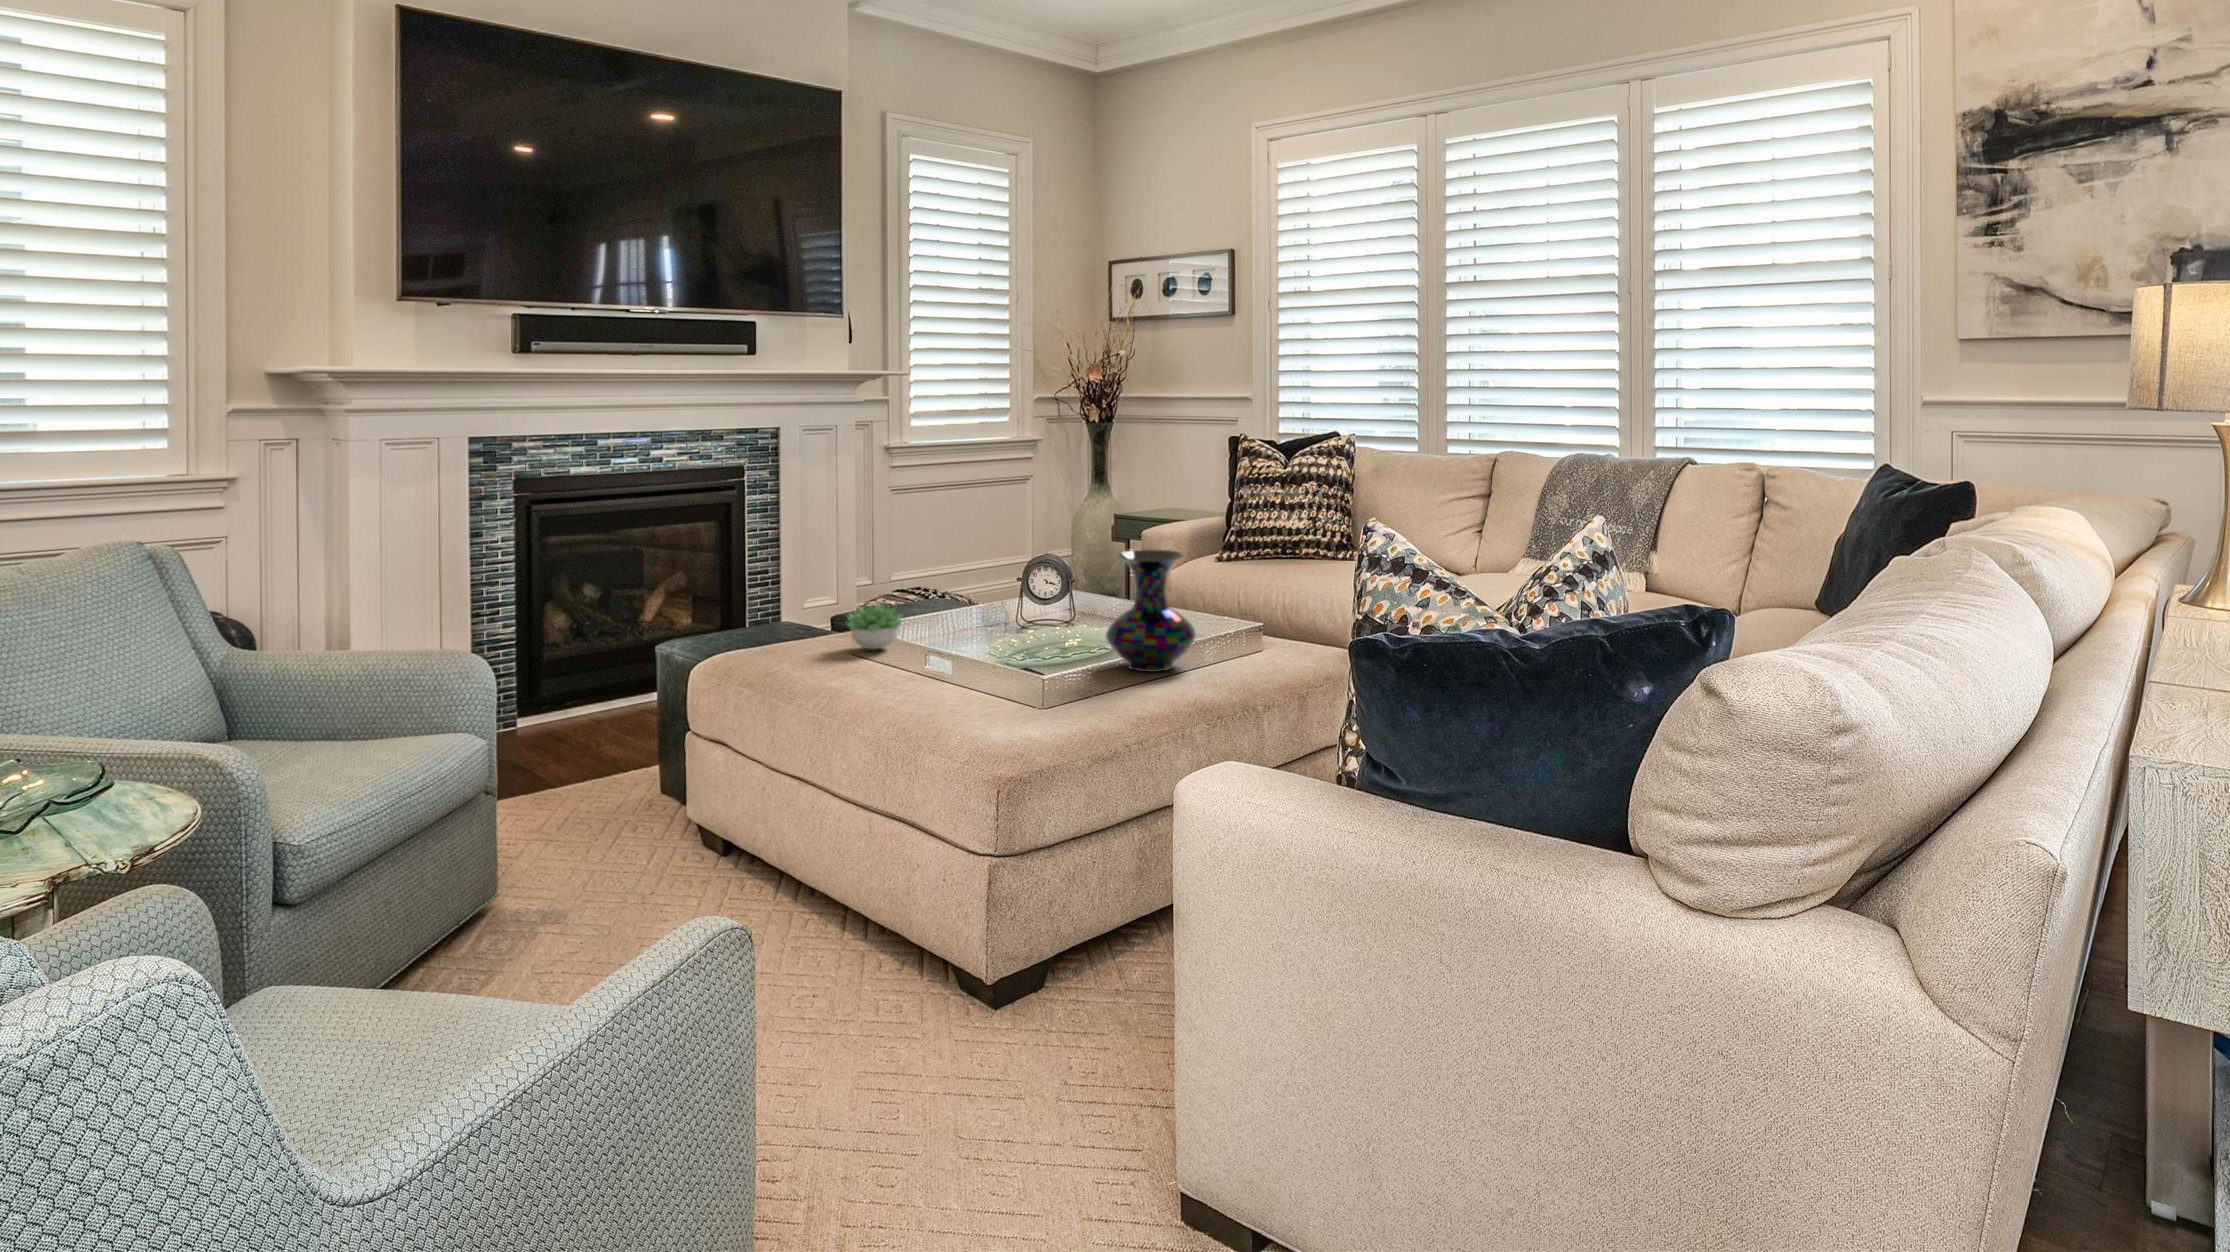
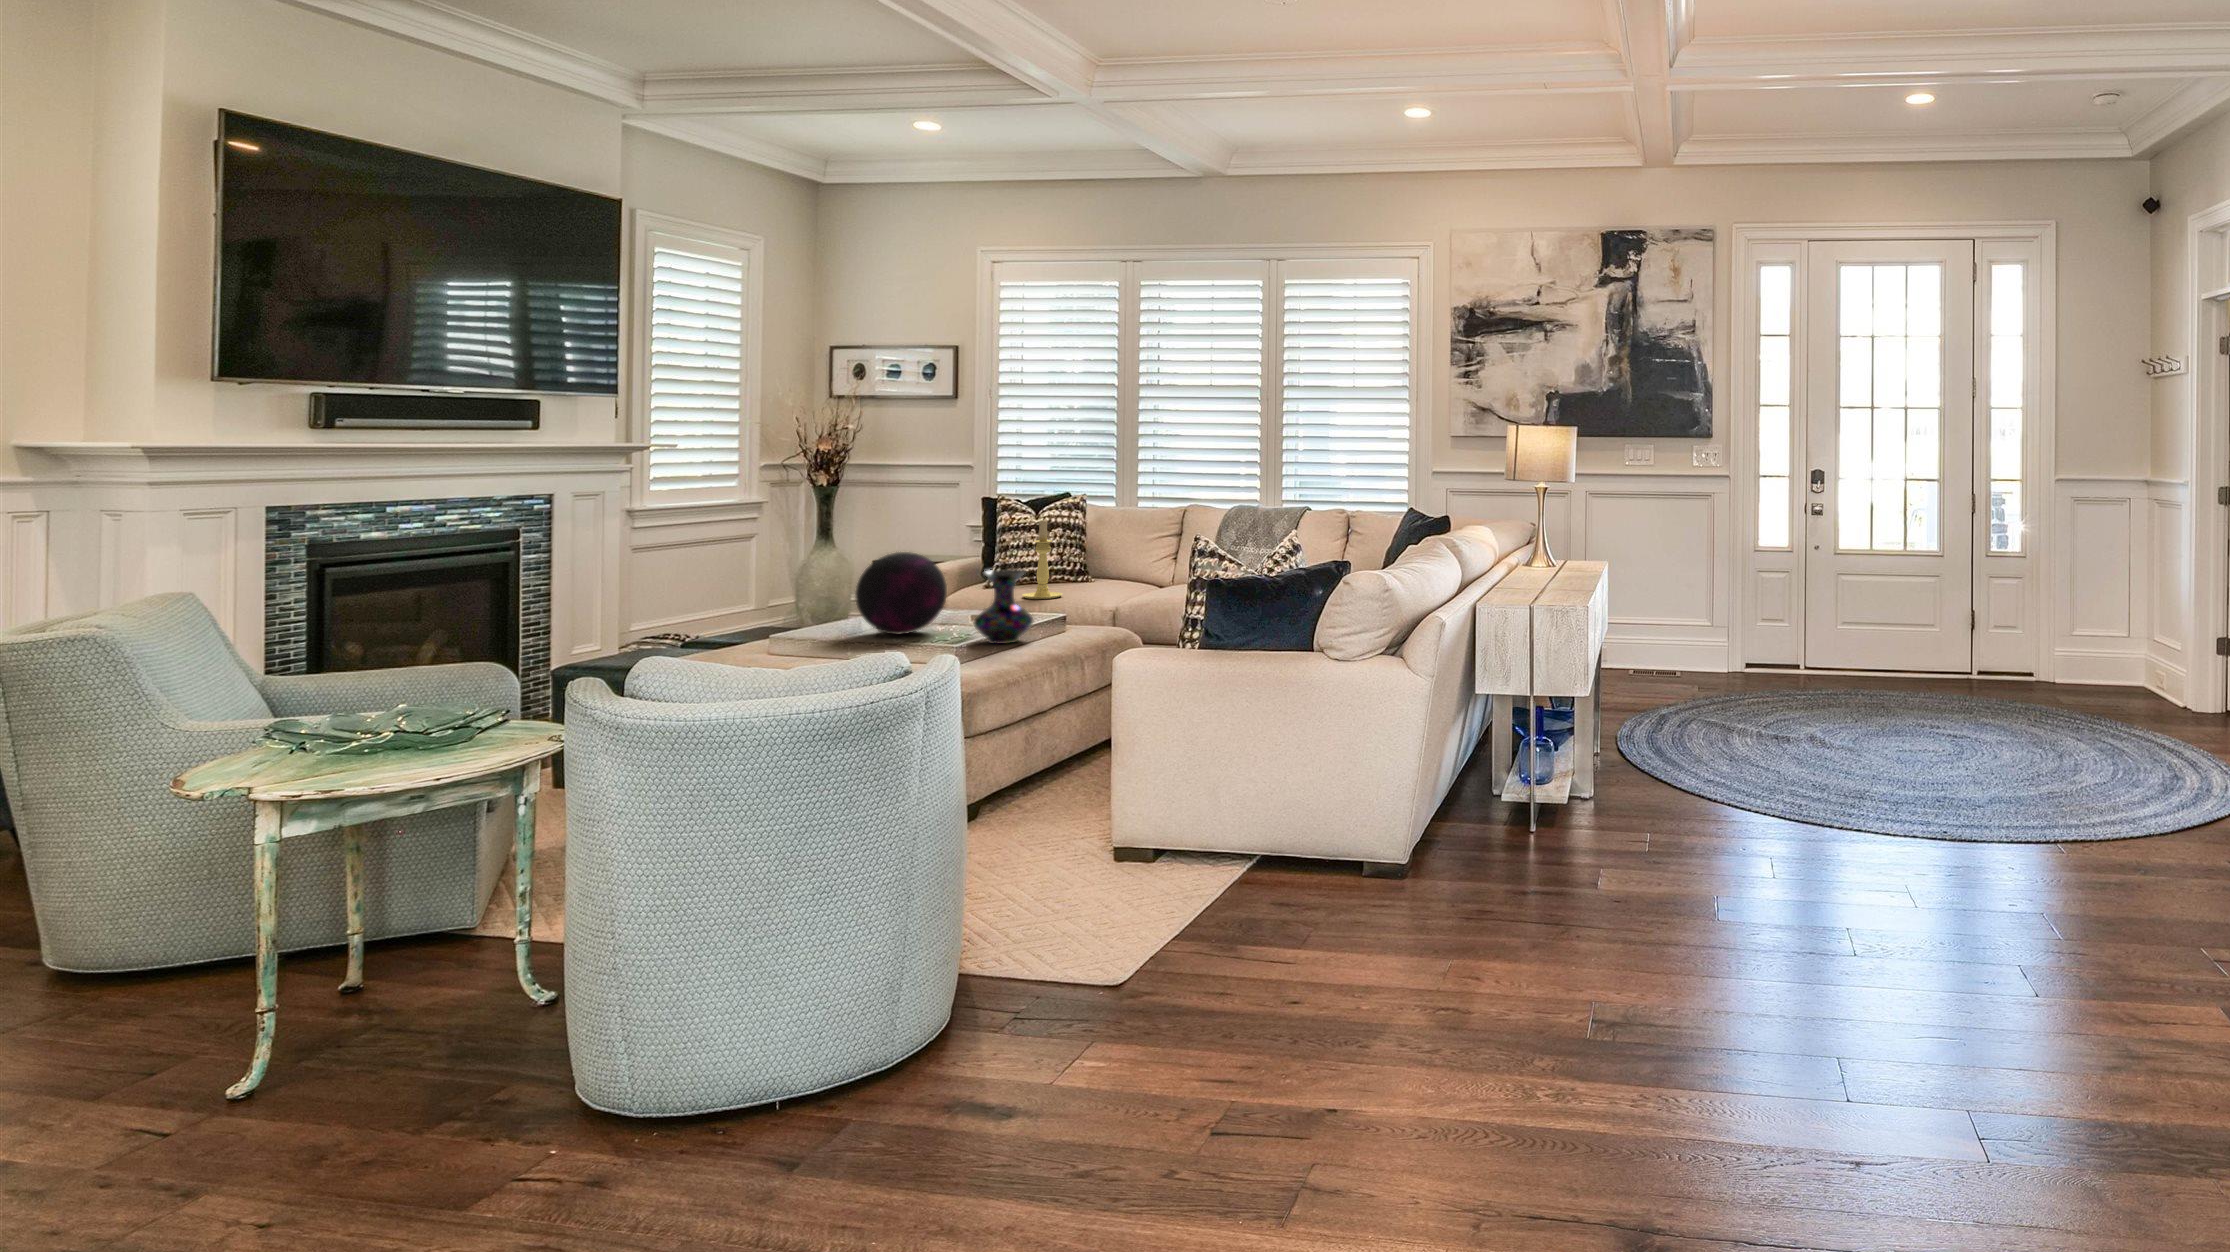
candle holder: none [1251,469,1306,586] -> present [1023,519,1062,599]
decorative orb: none [975,515,1097,637] -> present [855,552,947,635]
succulent plant: present [847,604,902,649] -> none [763,618,813,649]

